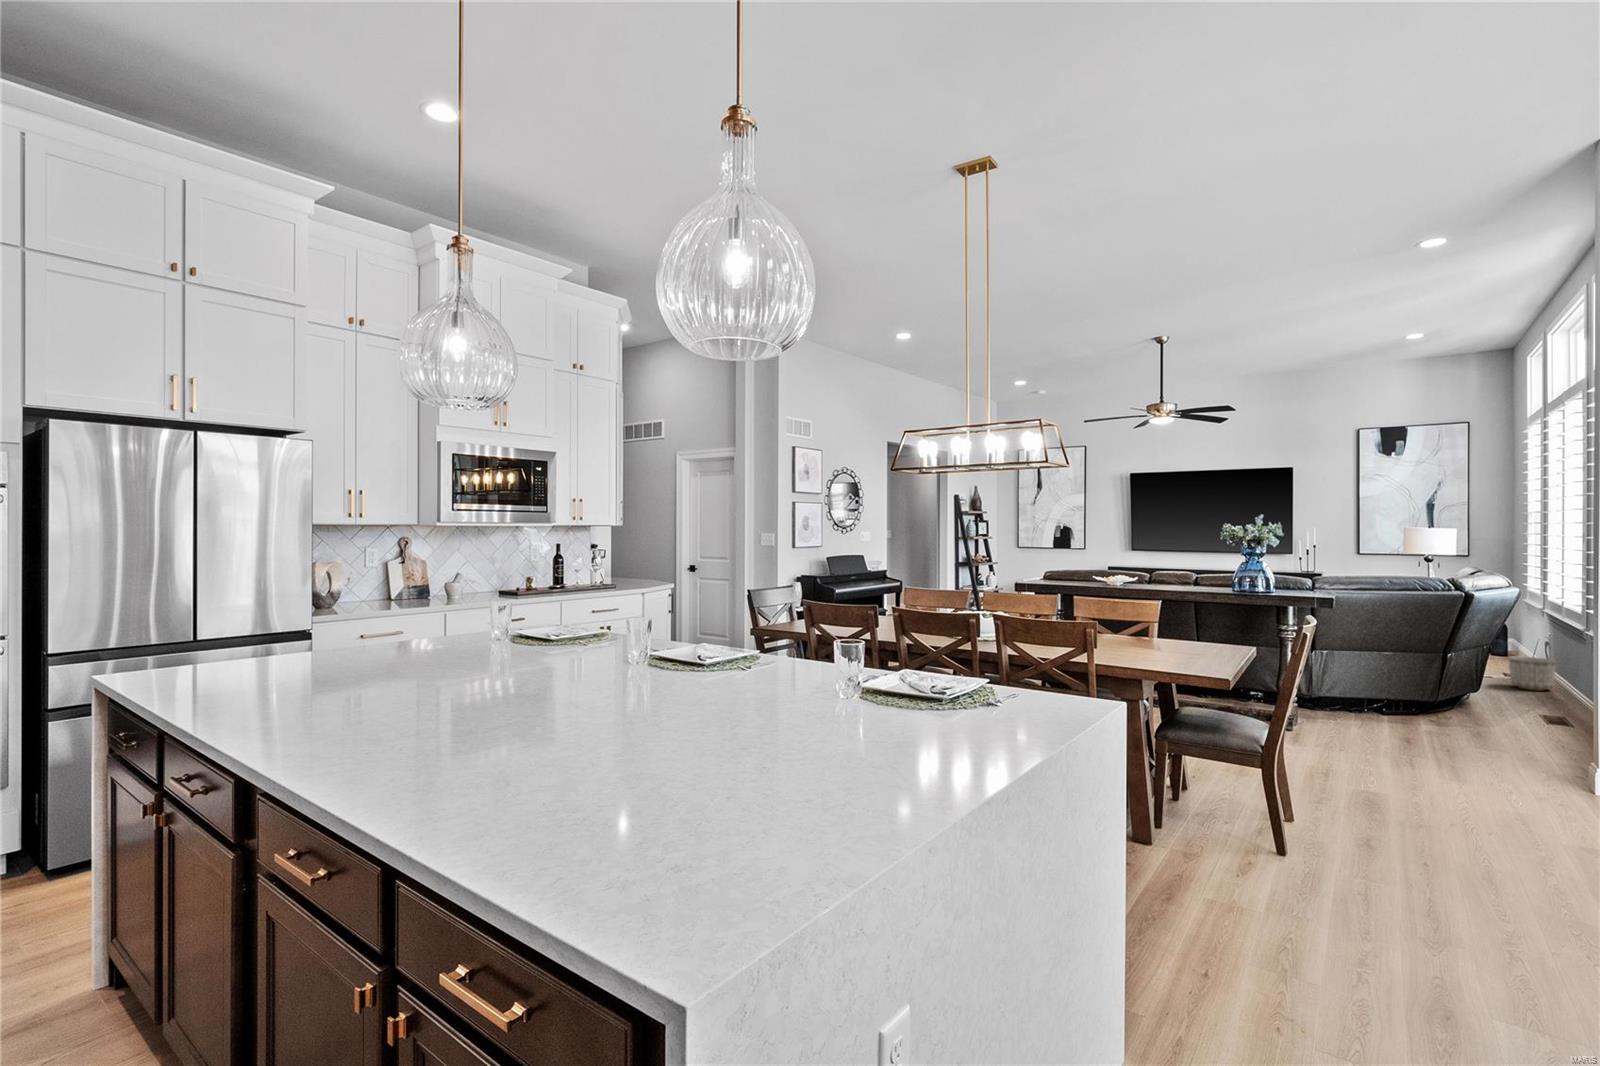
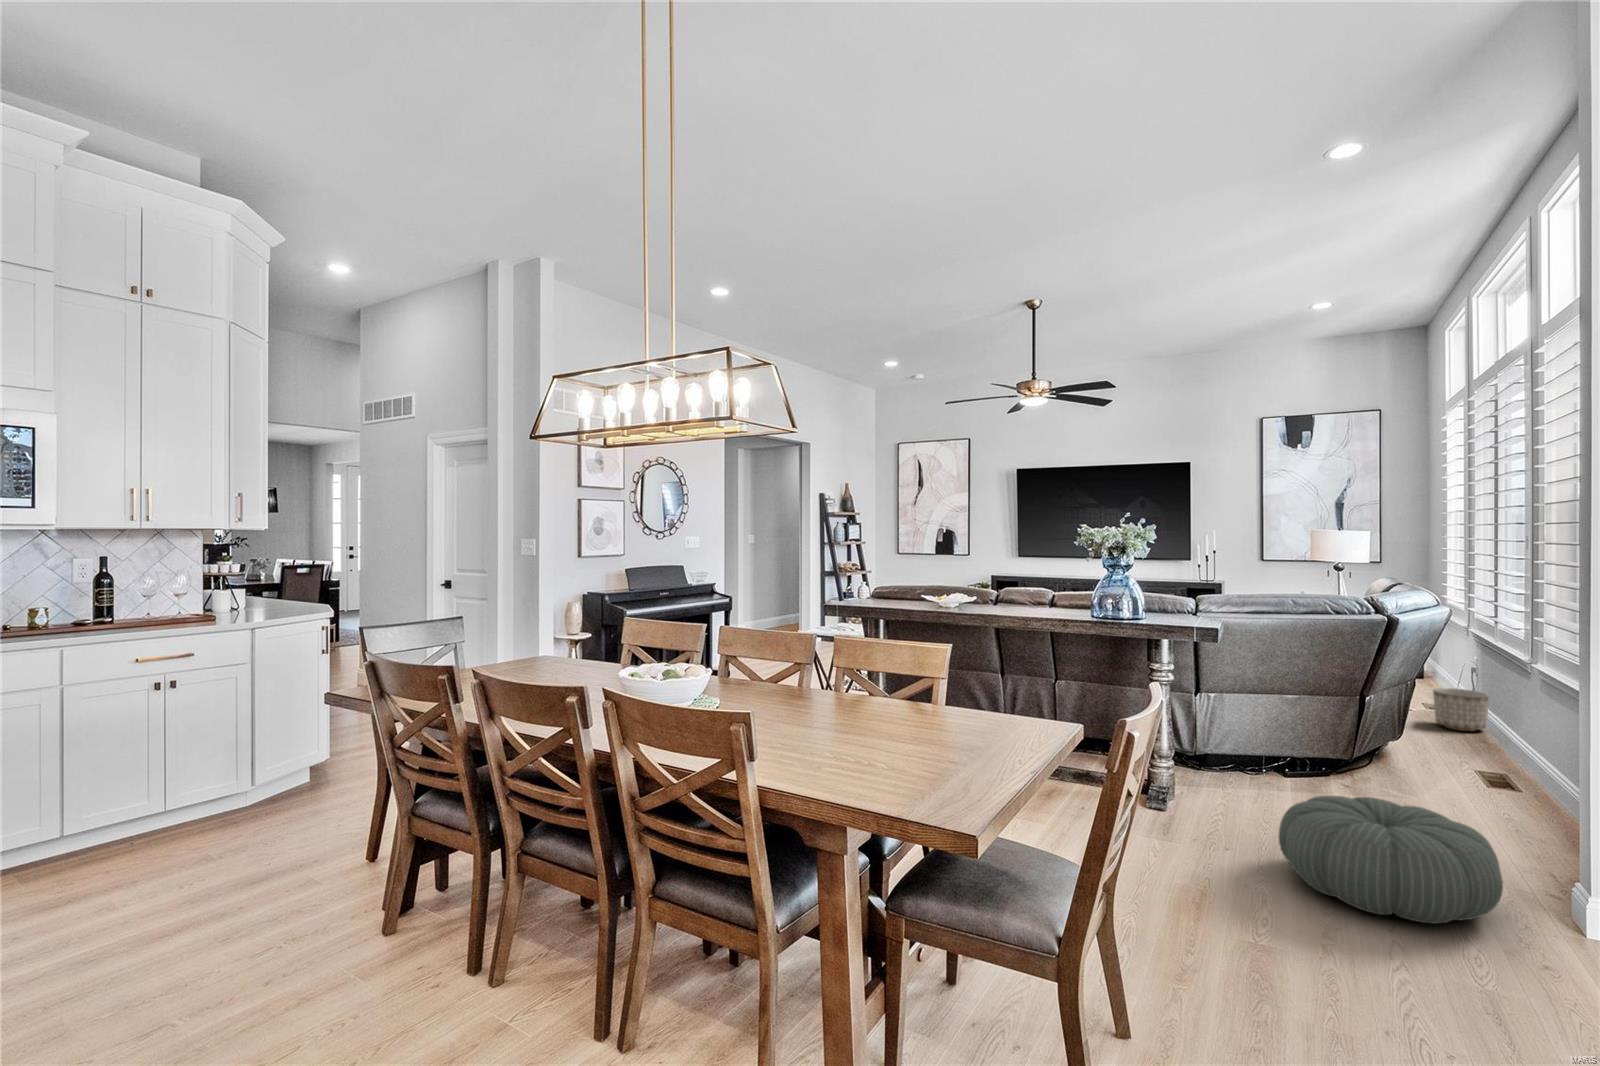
pouf: none [1379,711,1533,784] -> present [1279,795,1503,924]

